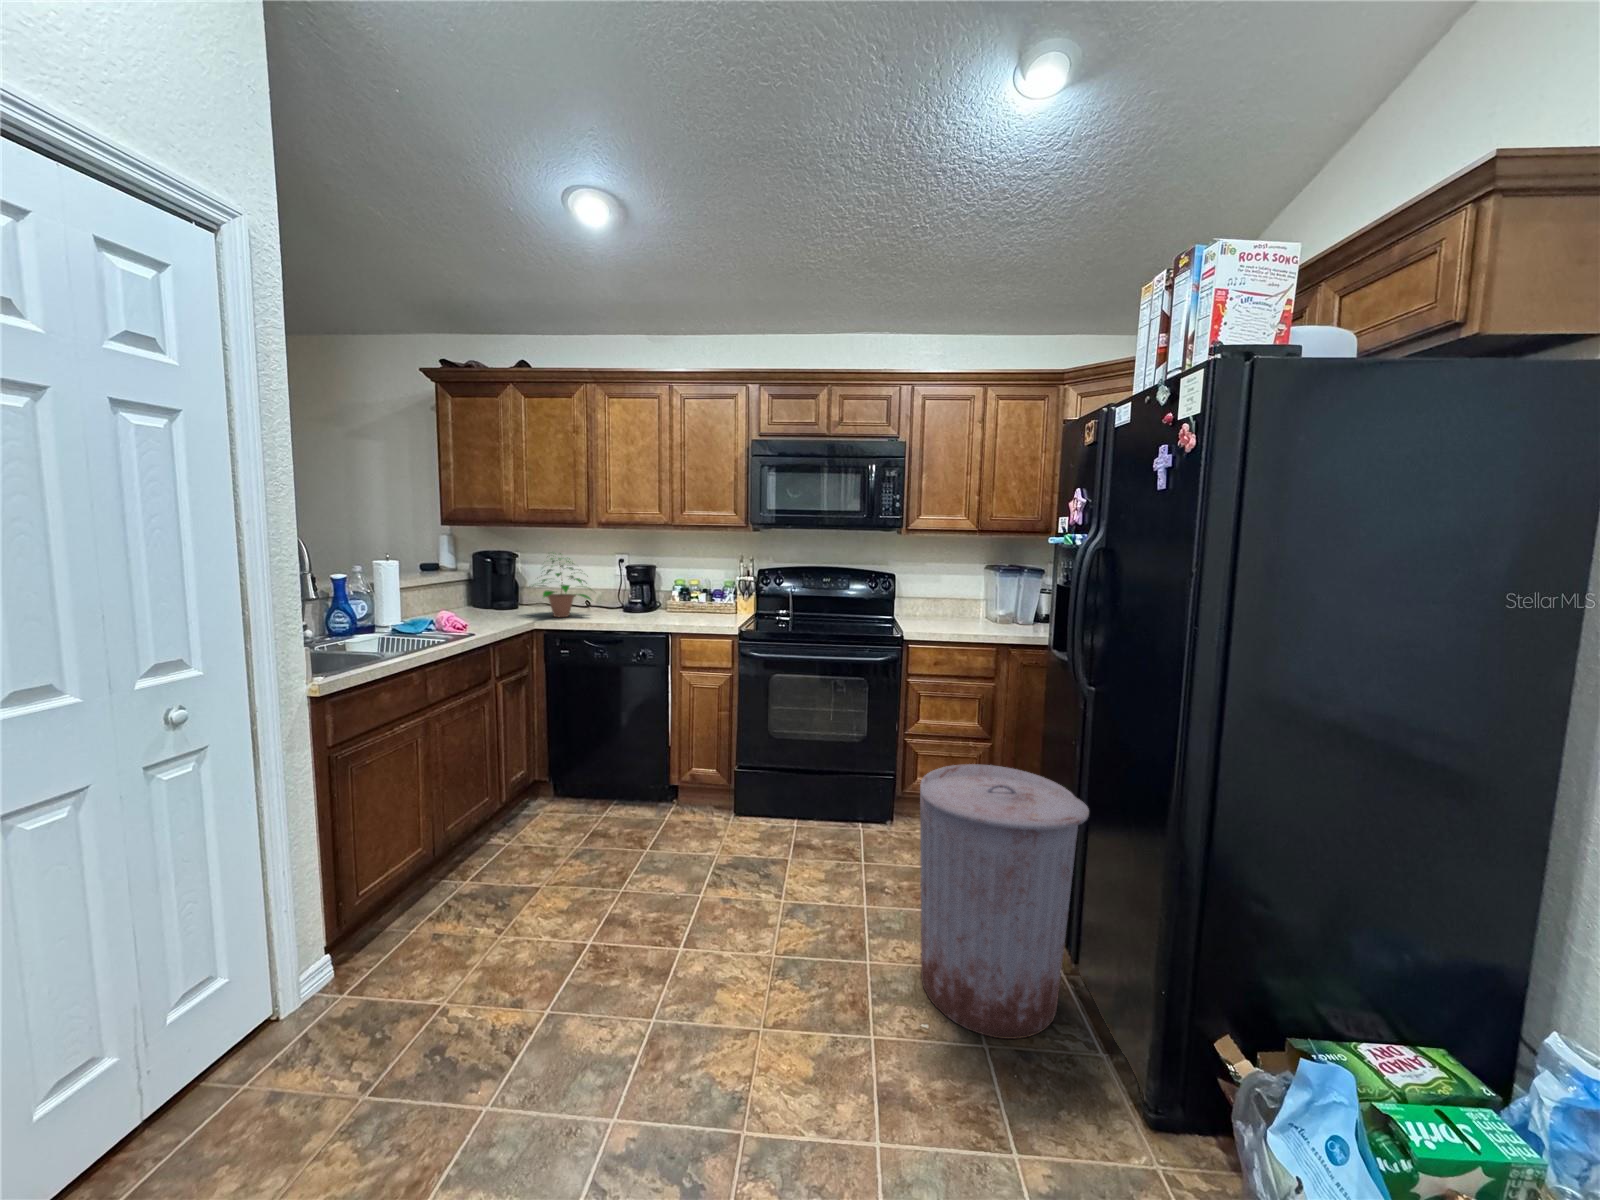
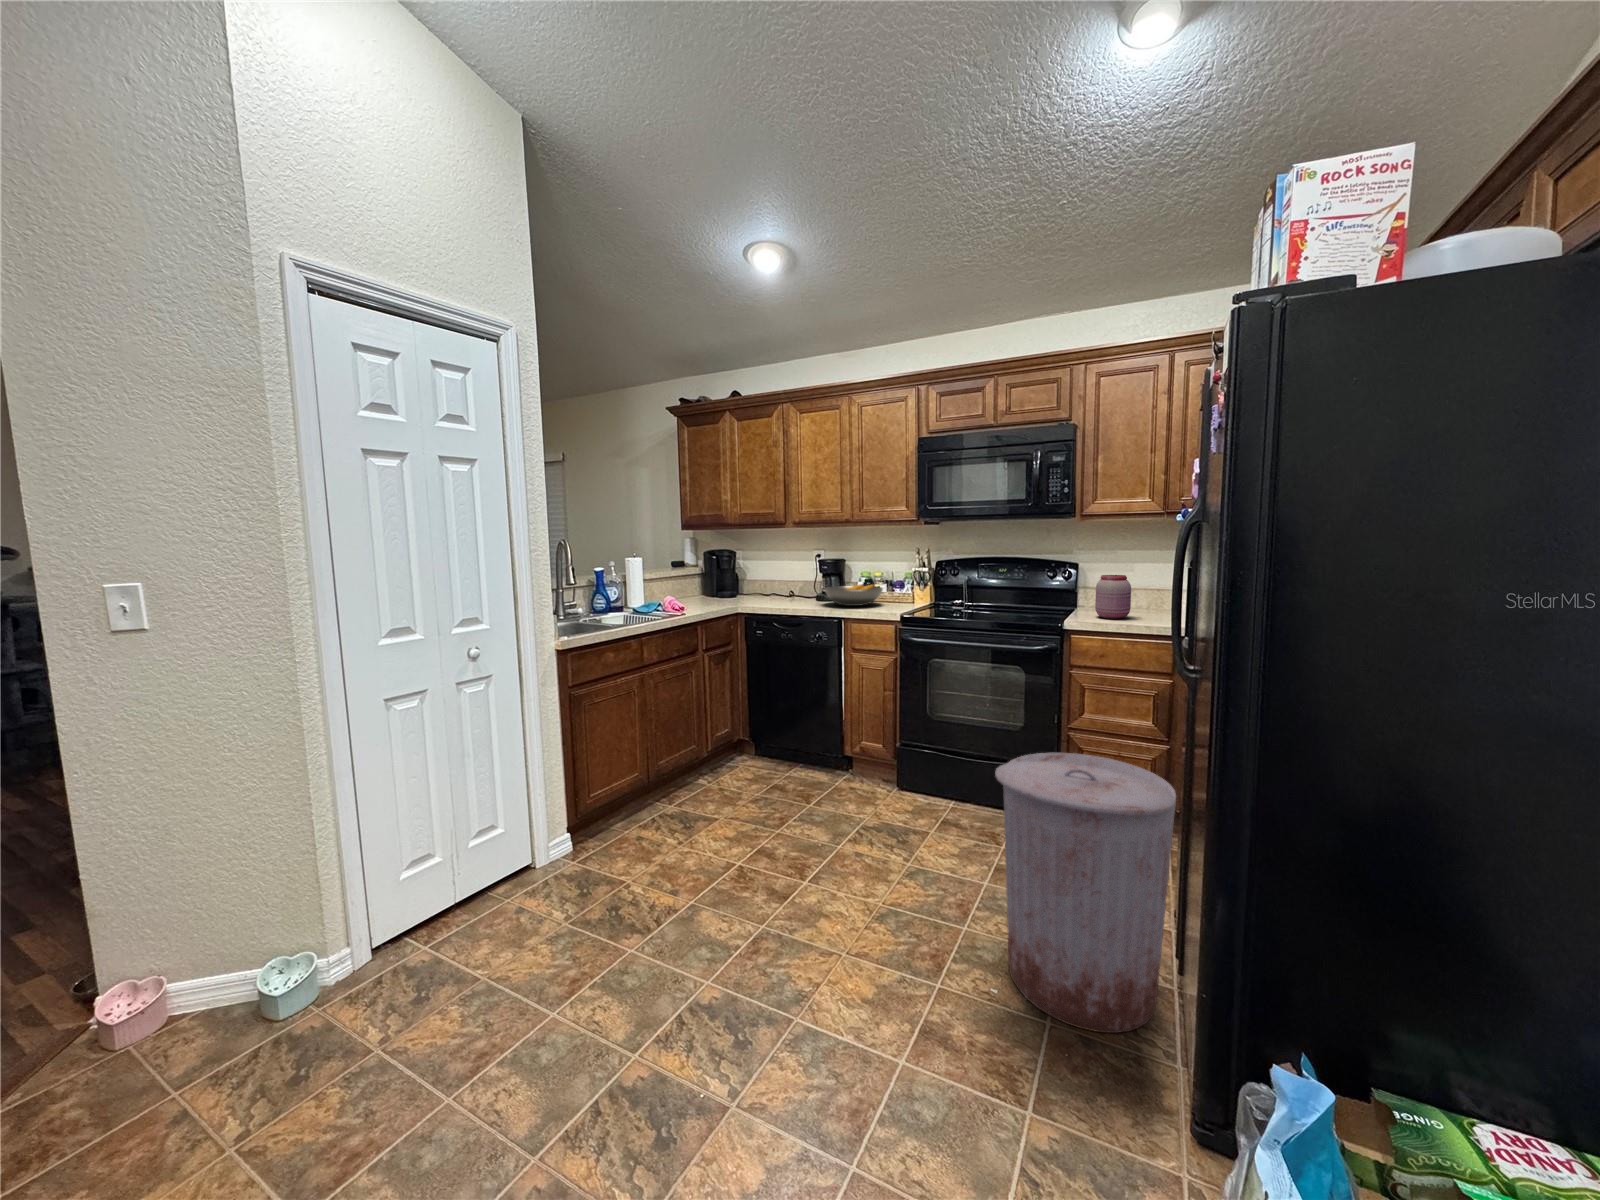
potted plant: present [532,553,591,617] -> none [732,551,786,605]
jar: none [919,585,950,626] -> present [1095,575,1131,619]
fruit bowl: none [643,592,711,616] -> present [824,584,883,606]

